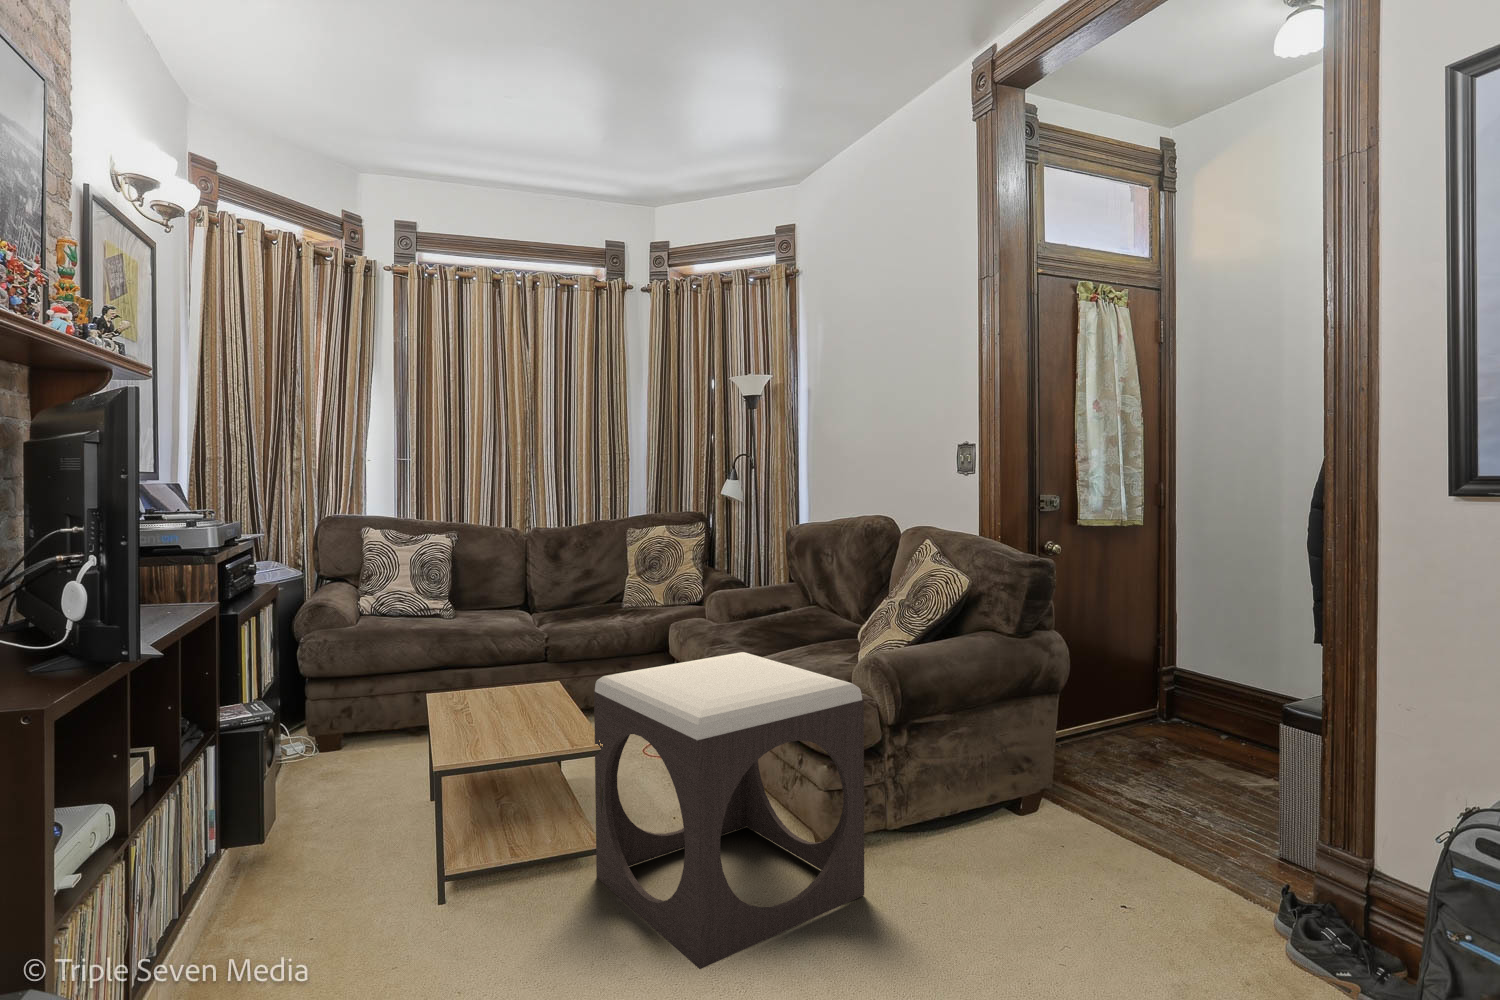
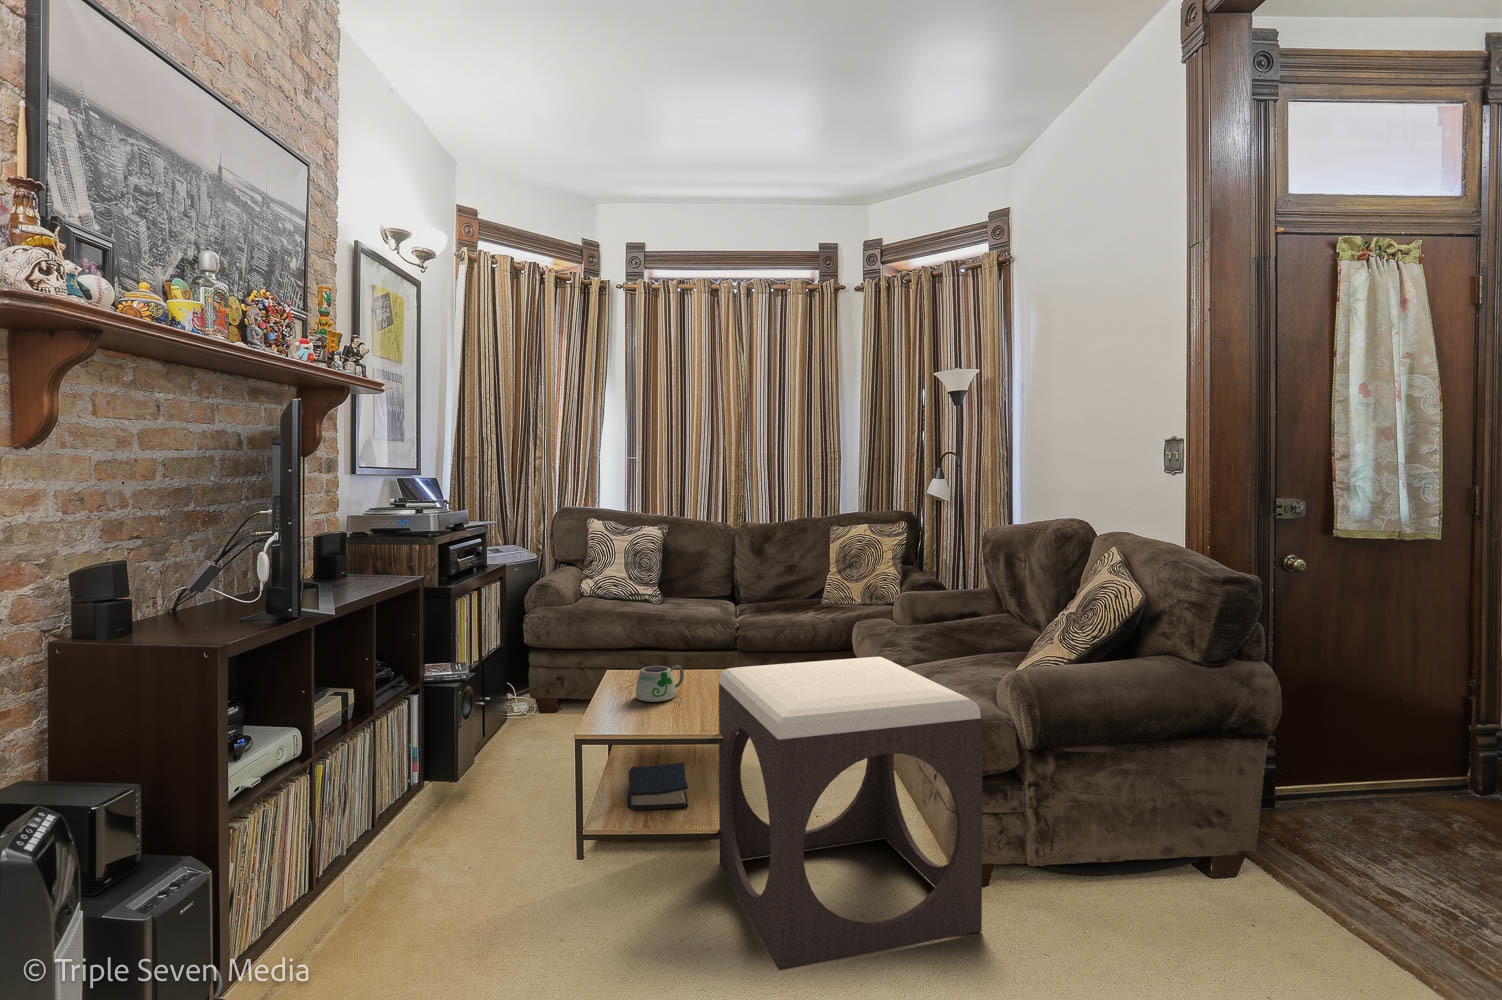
mug: none [481,678,539,720] -> present [636,665,683,702]
hardback book: none [475,780,553,838] -> present [627,762,688,810]

